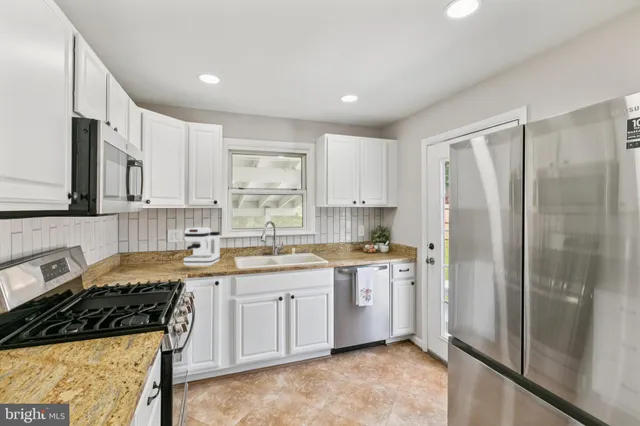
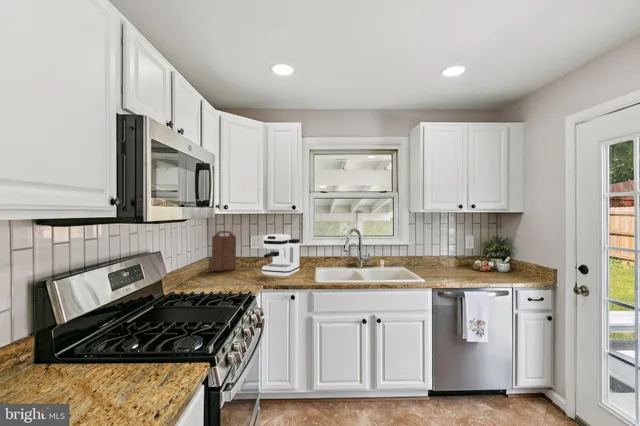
cutting board: none [126,226,153,266] -> present [212,231,236,271]

